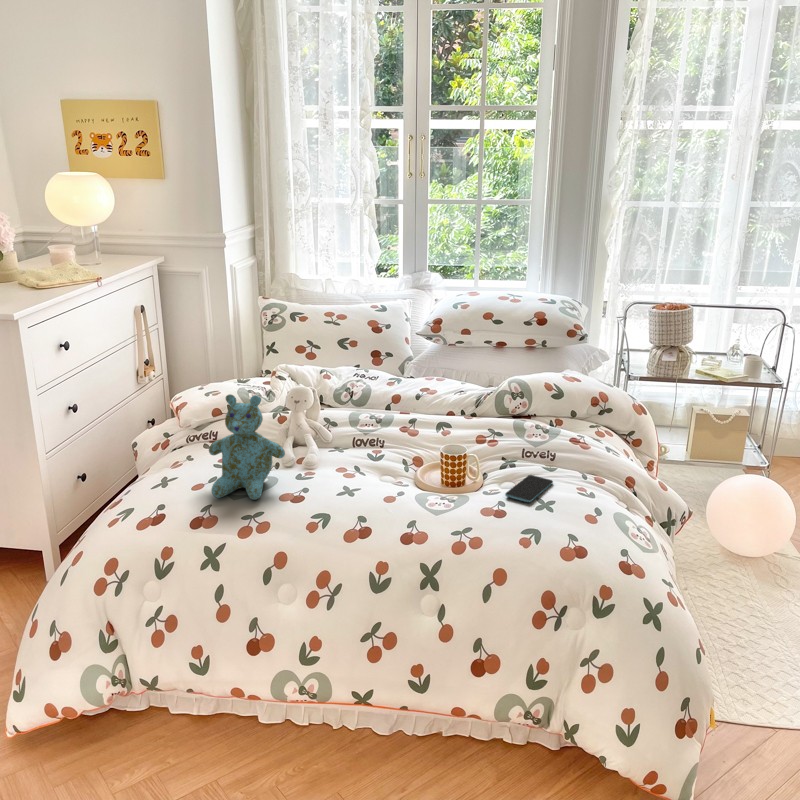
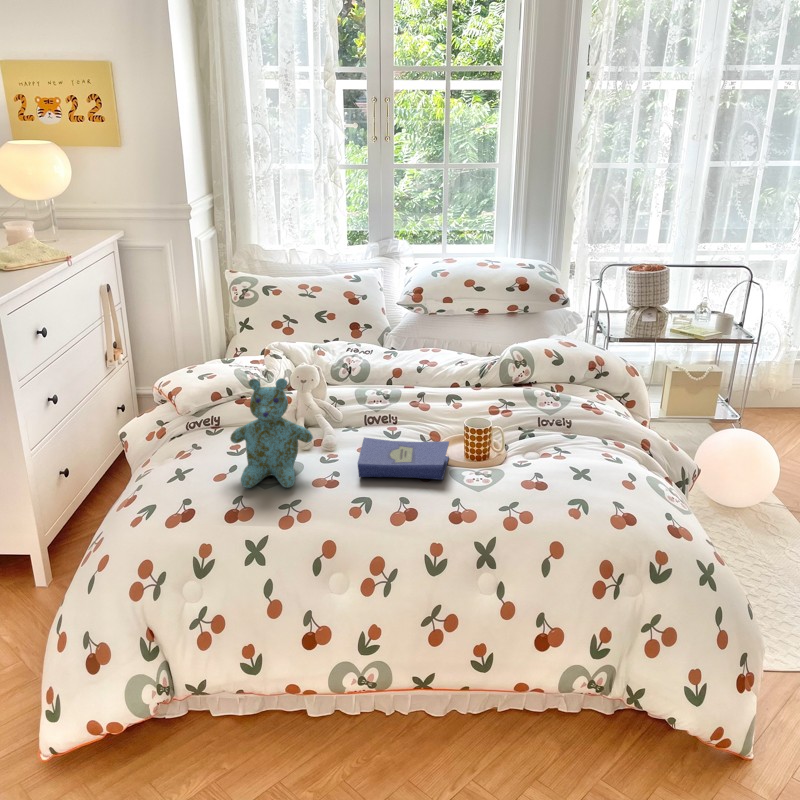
hardcover book: none [323,457,419,502] -> present [358,437,449,480]
smartphone: present [505,475,553,502] -> none [540,444,581,472]

